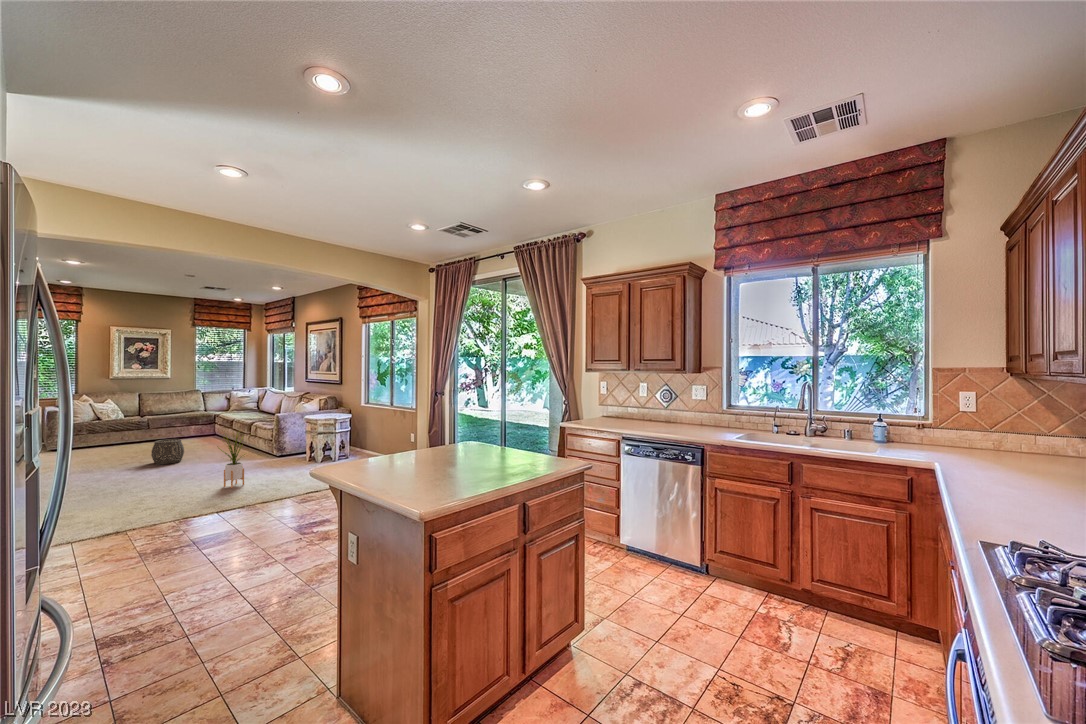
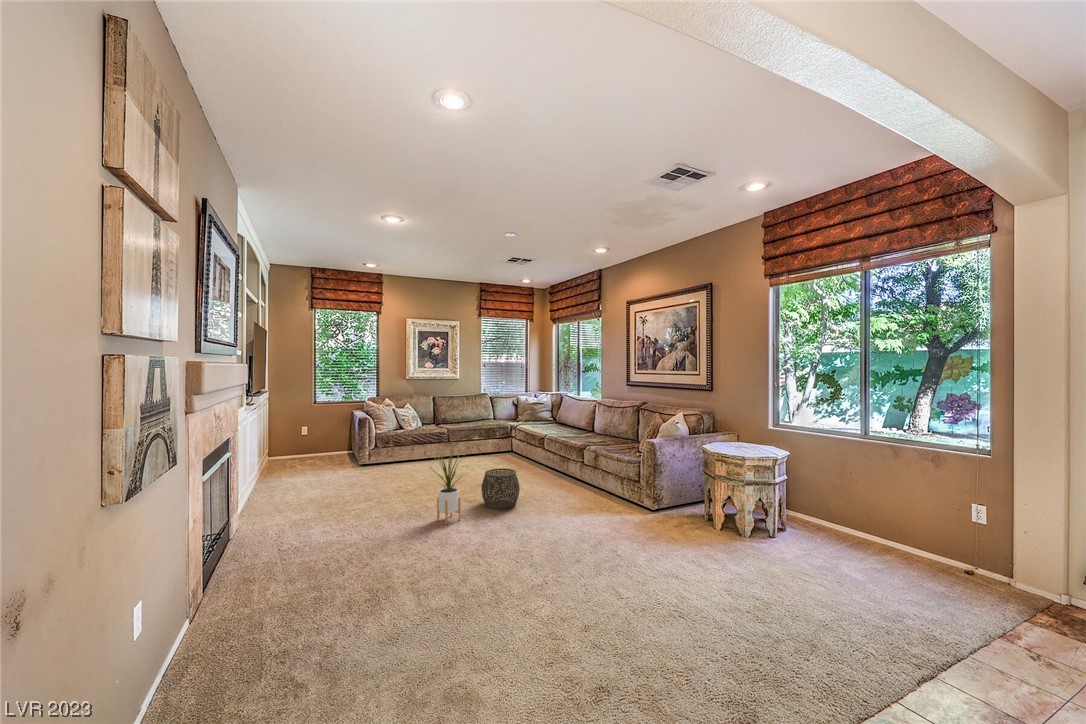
house plant: present [219,433,245,488] -> present [430,446,461,524]

